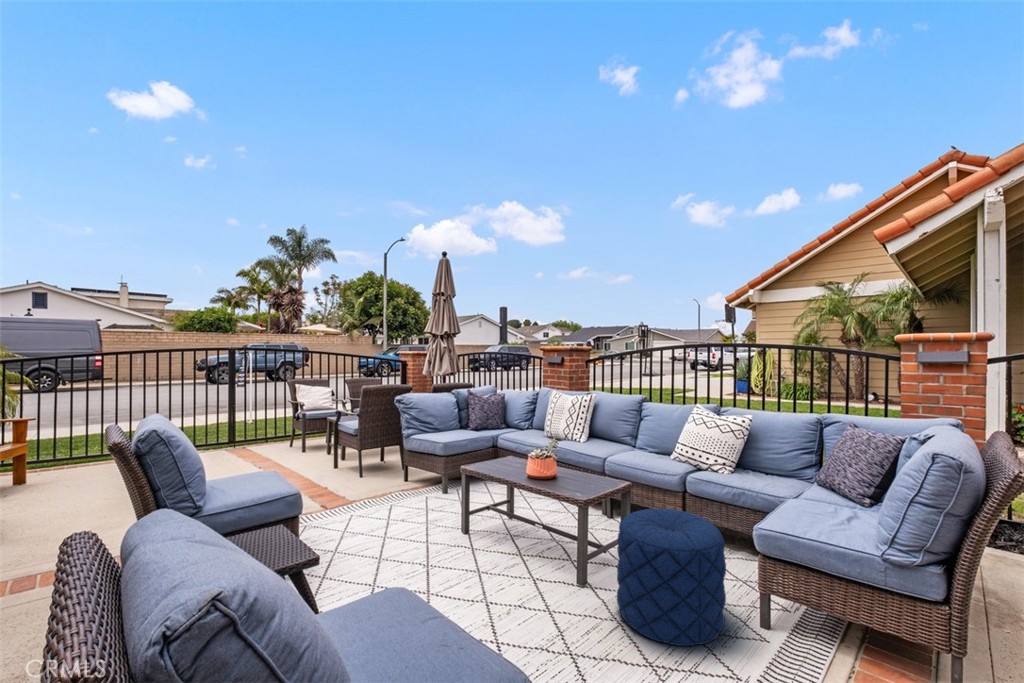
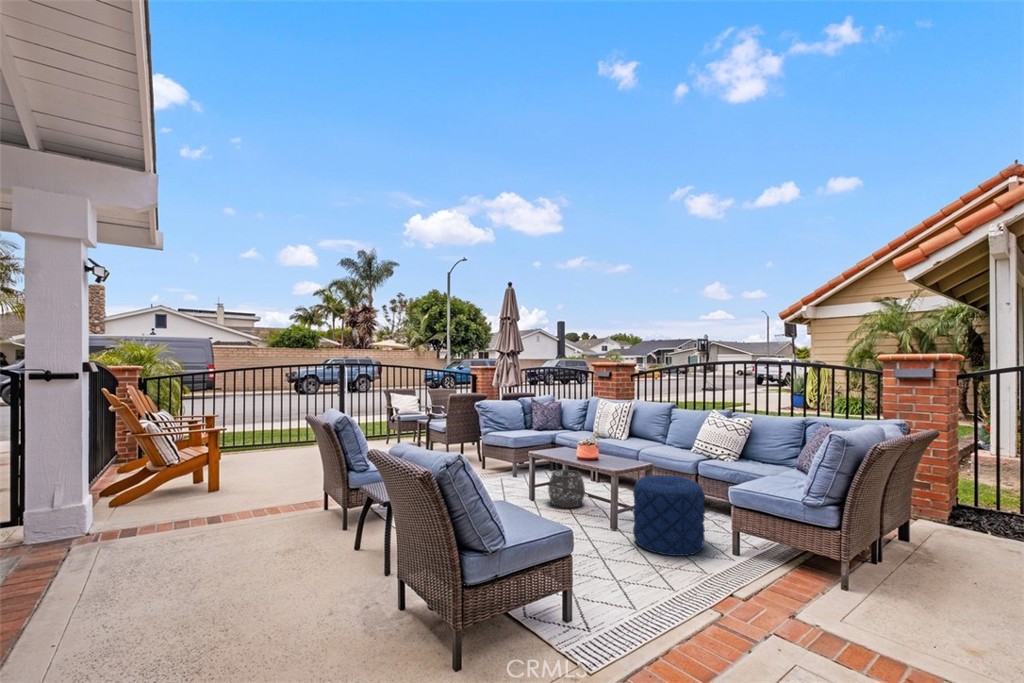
woven basket: none [488,489,539,546] -> present [548,470,585,508]

